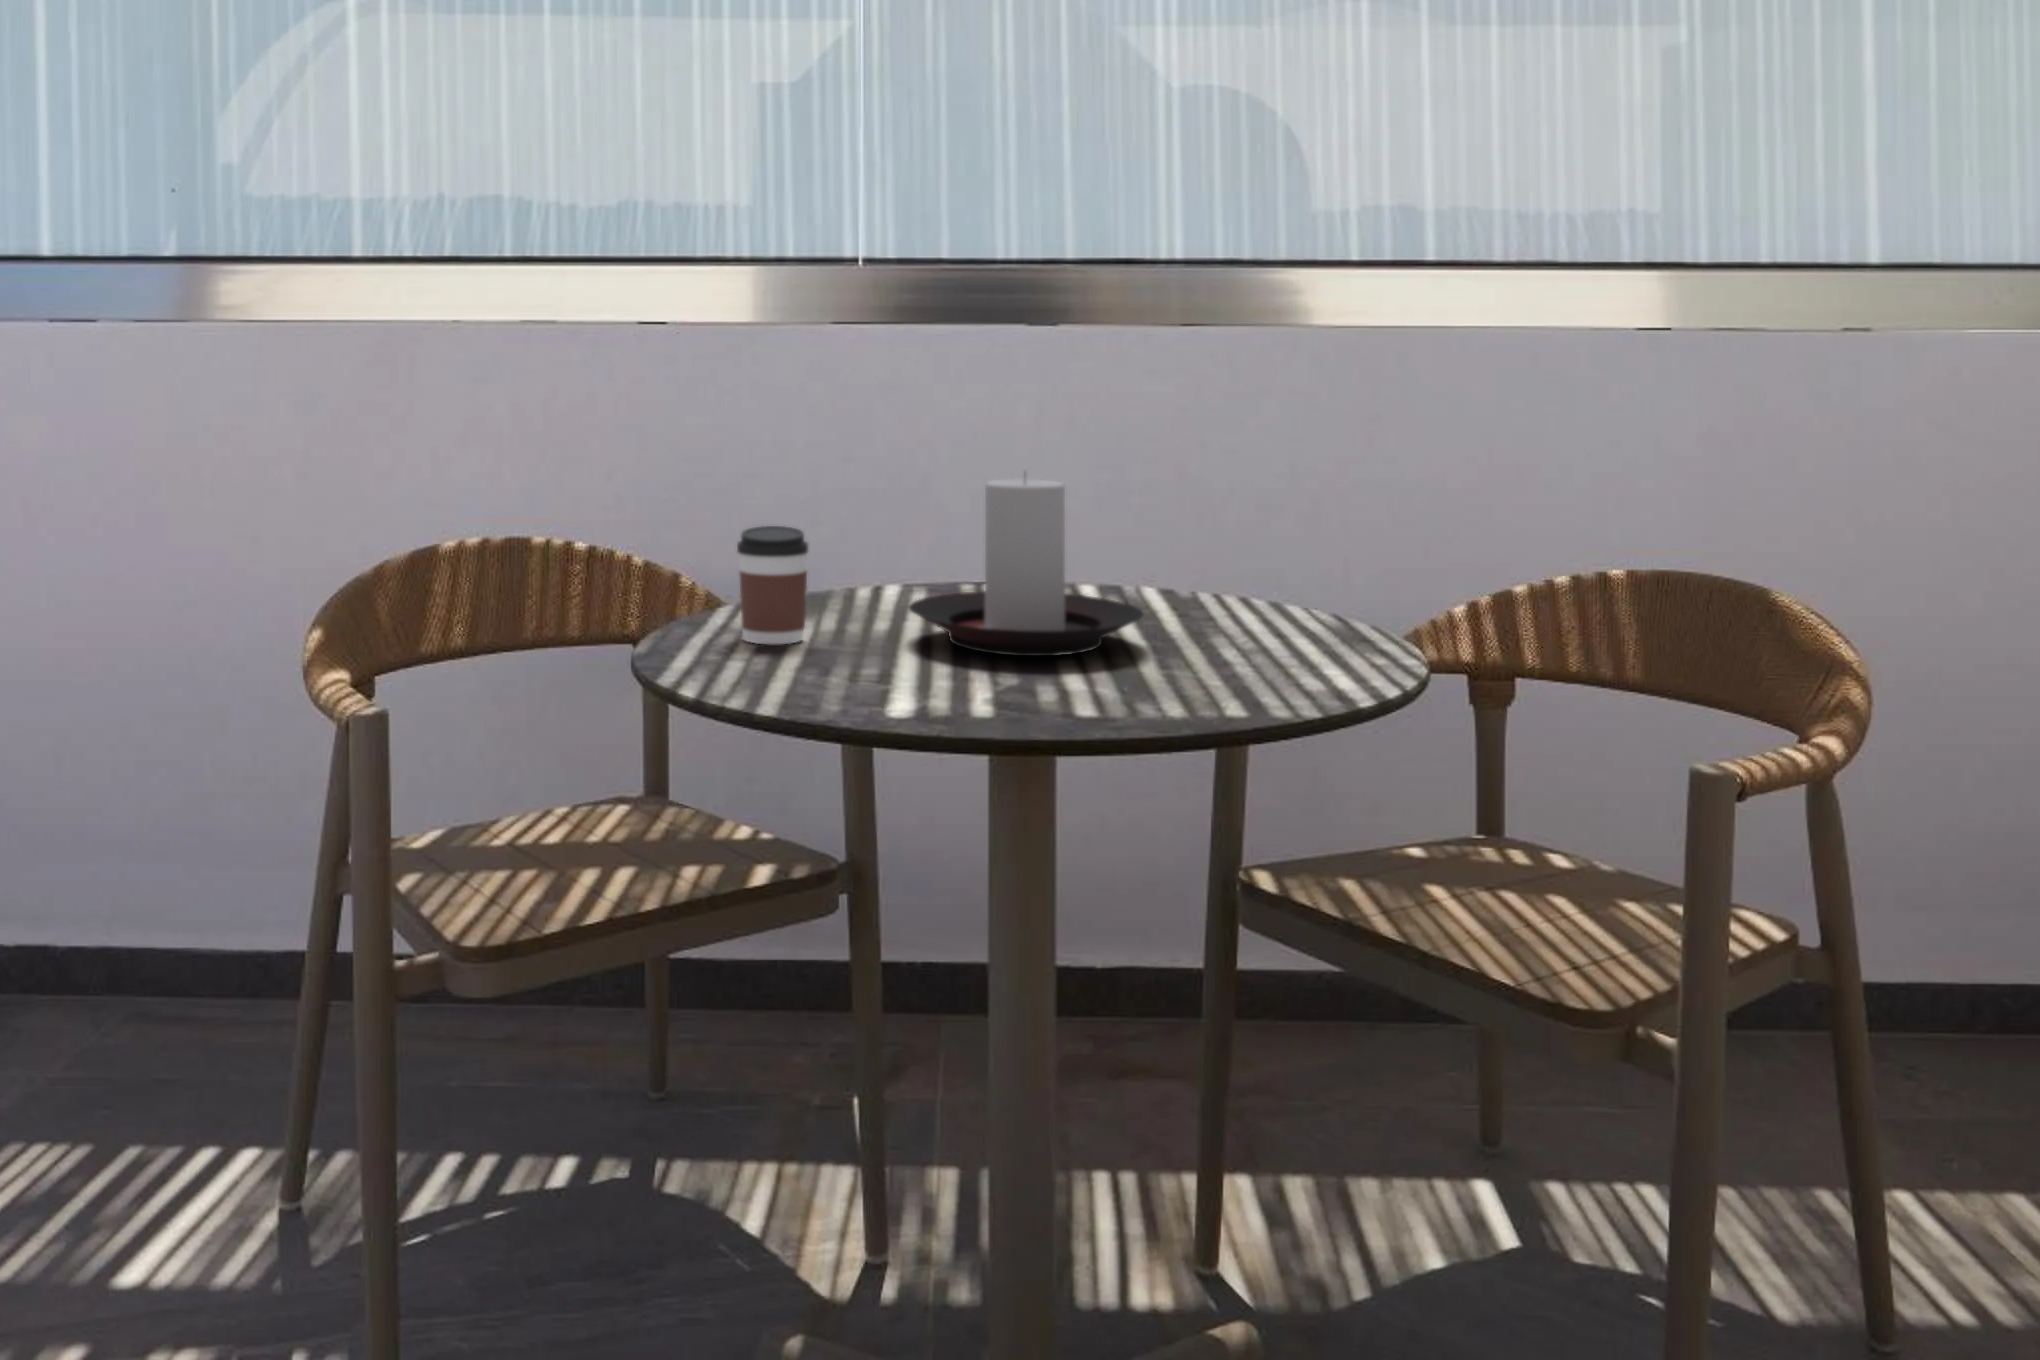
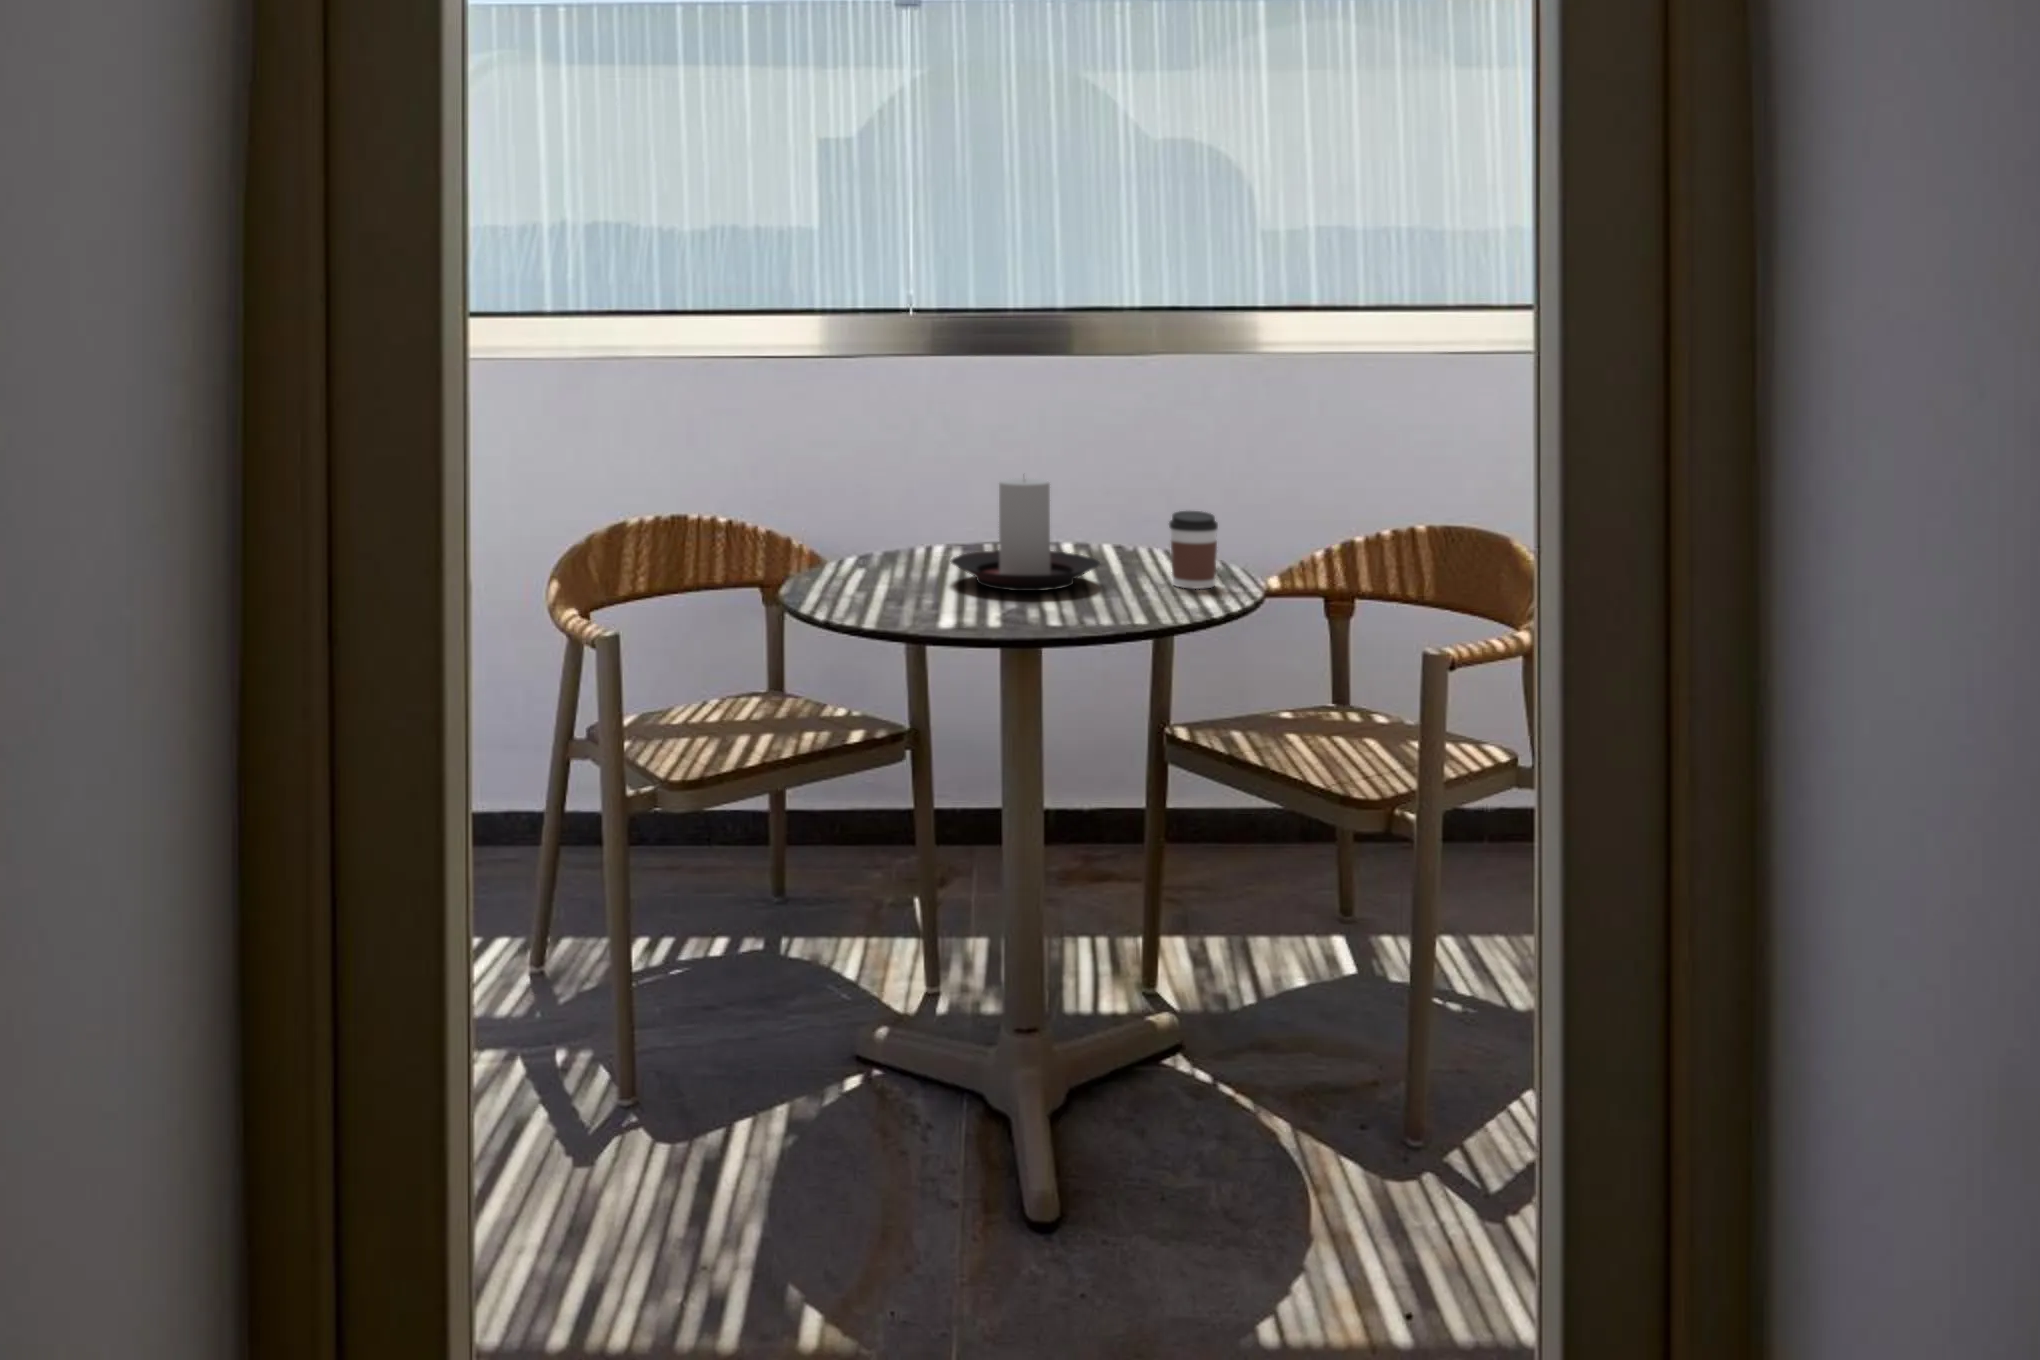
coffee cup: present [737,526,808,644] -> present [1169,511,1218,589]

